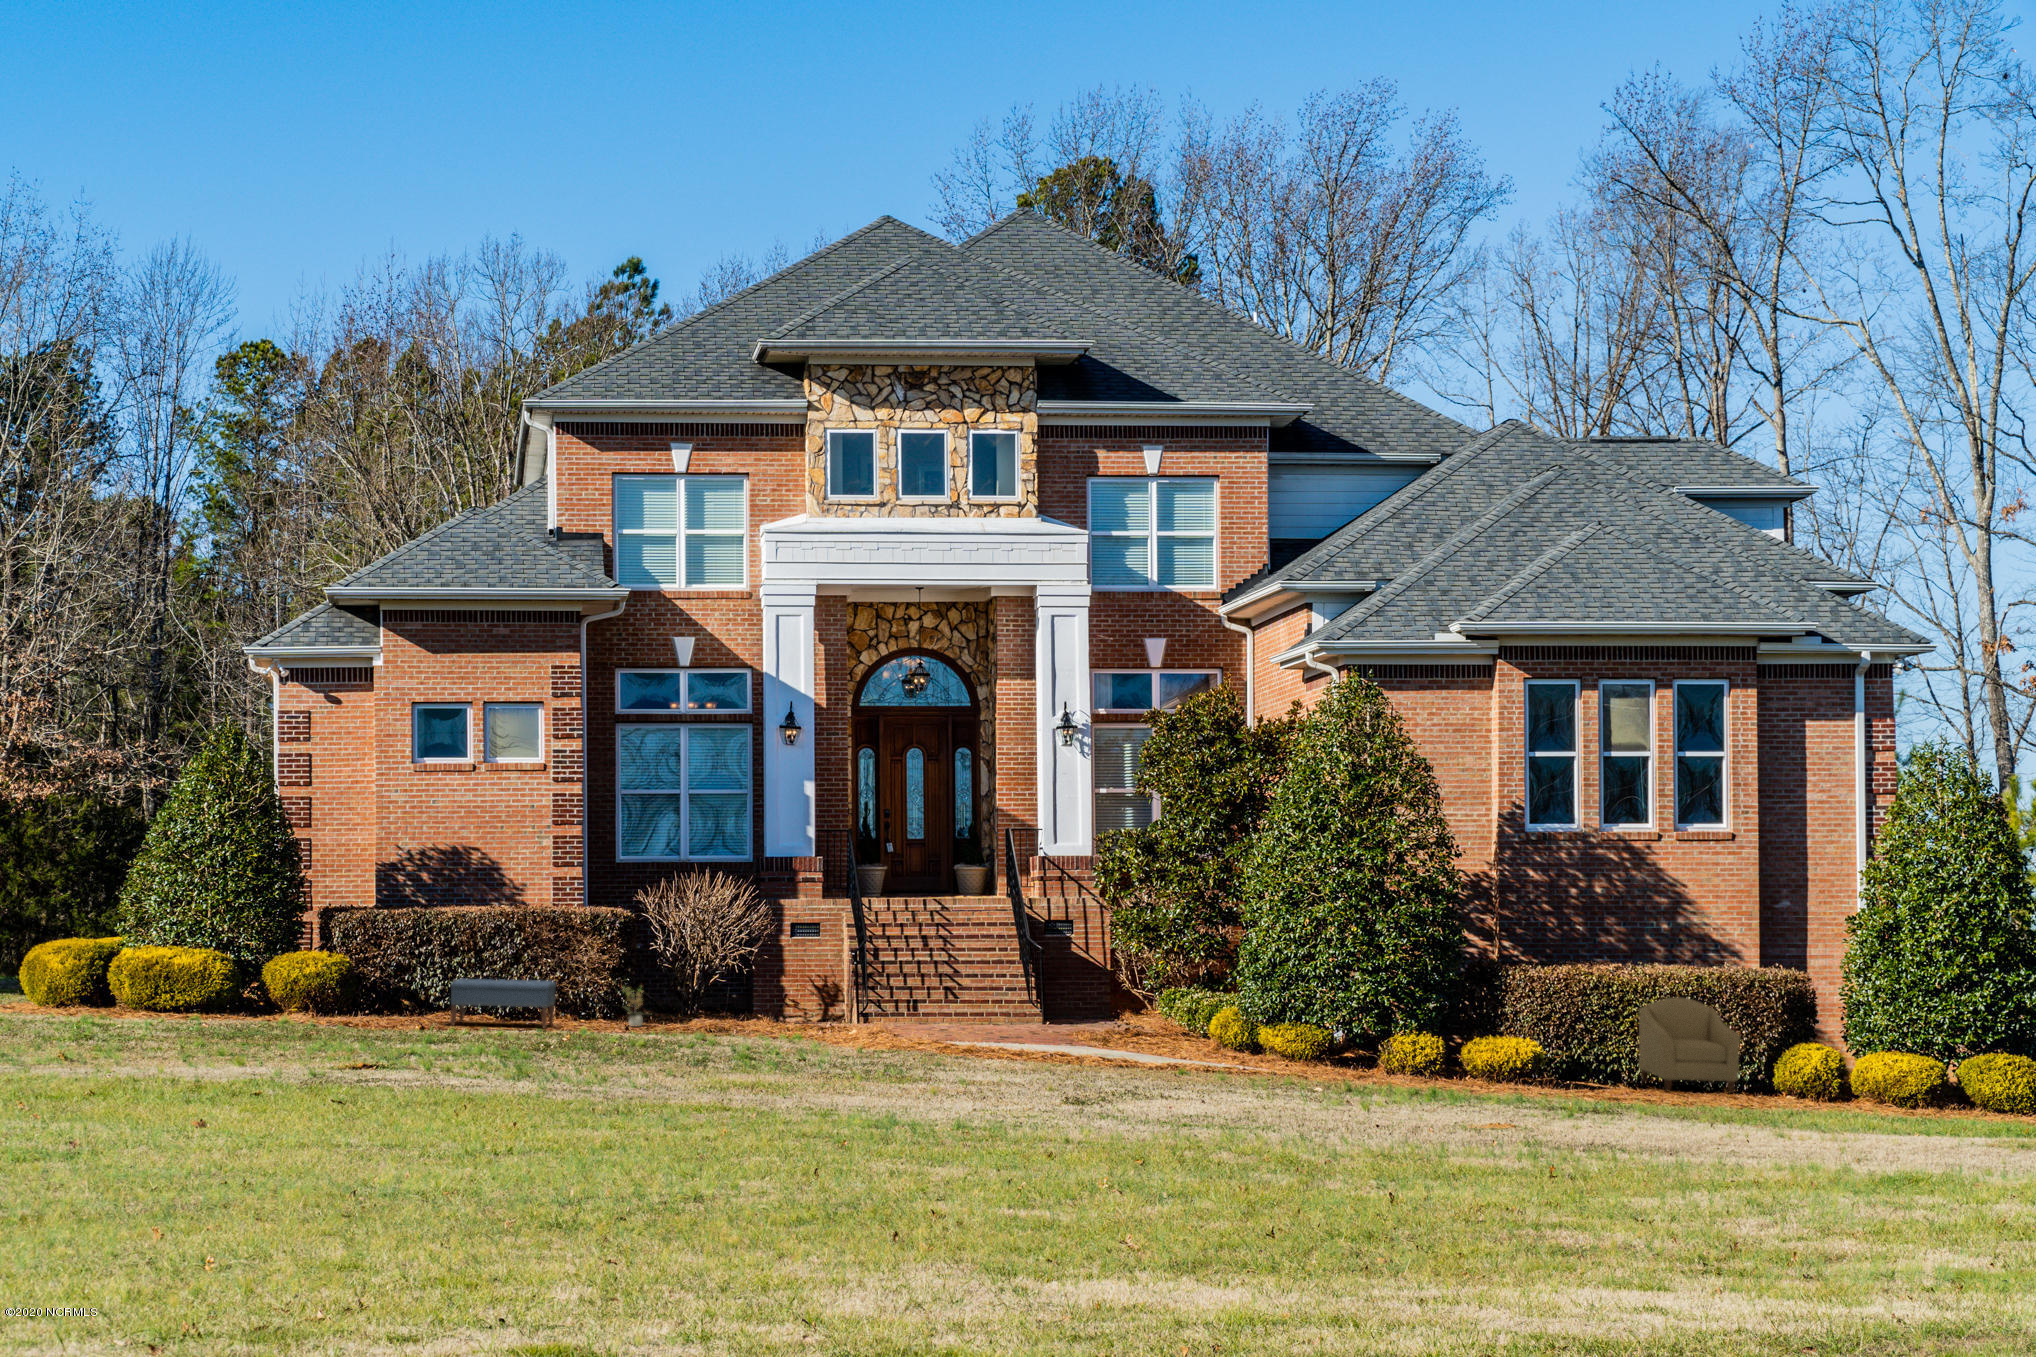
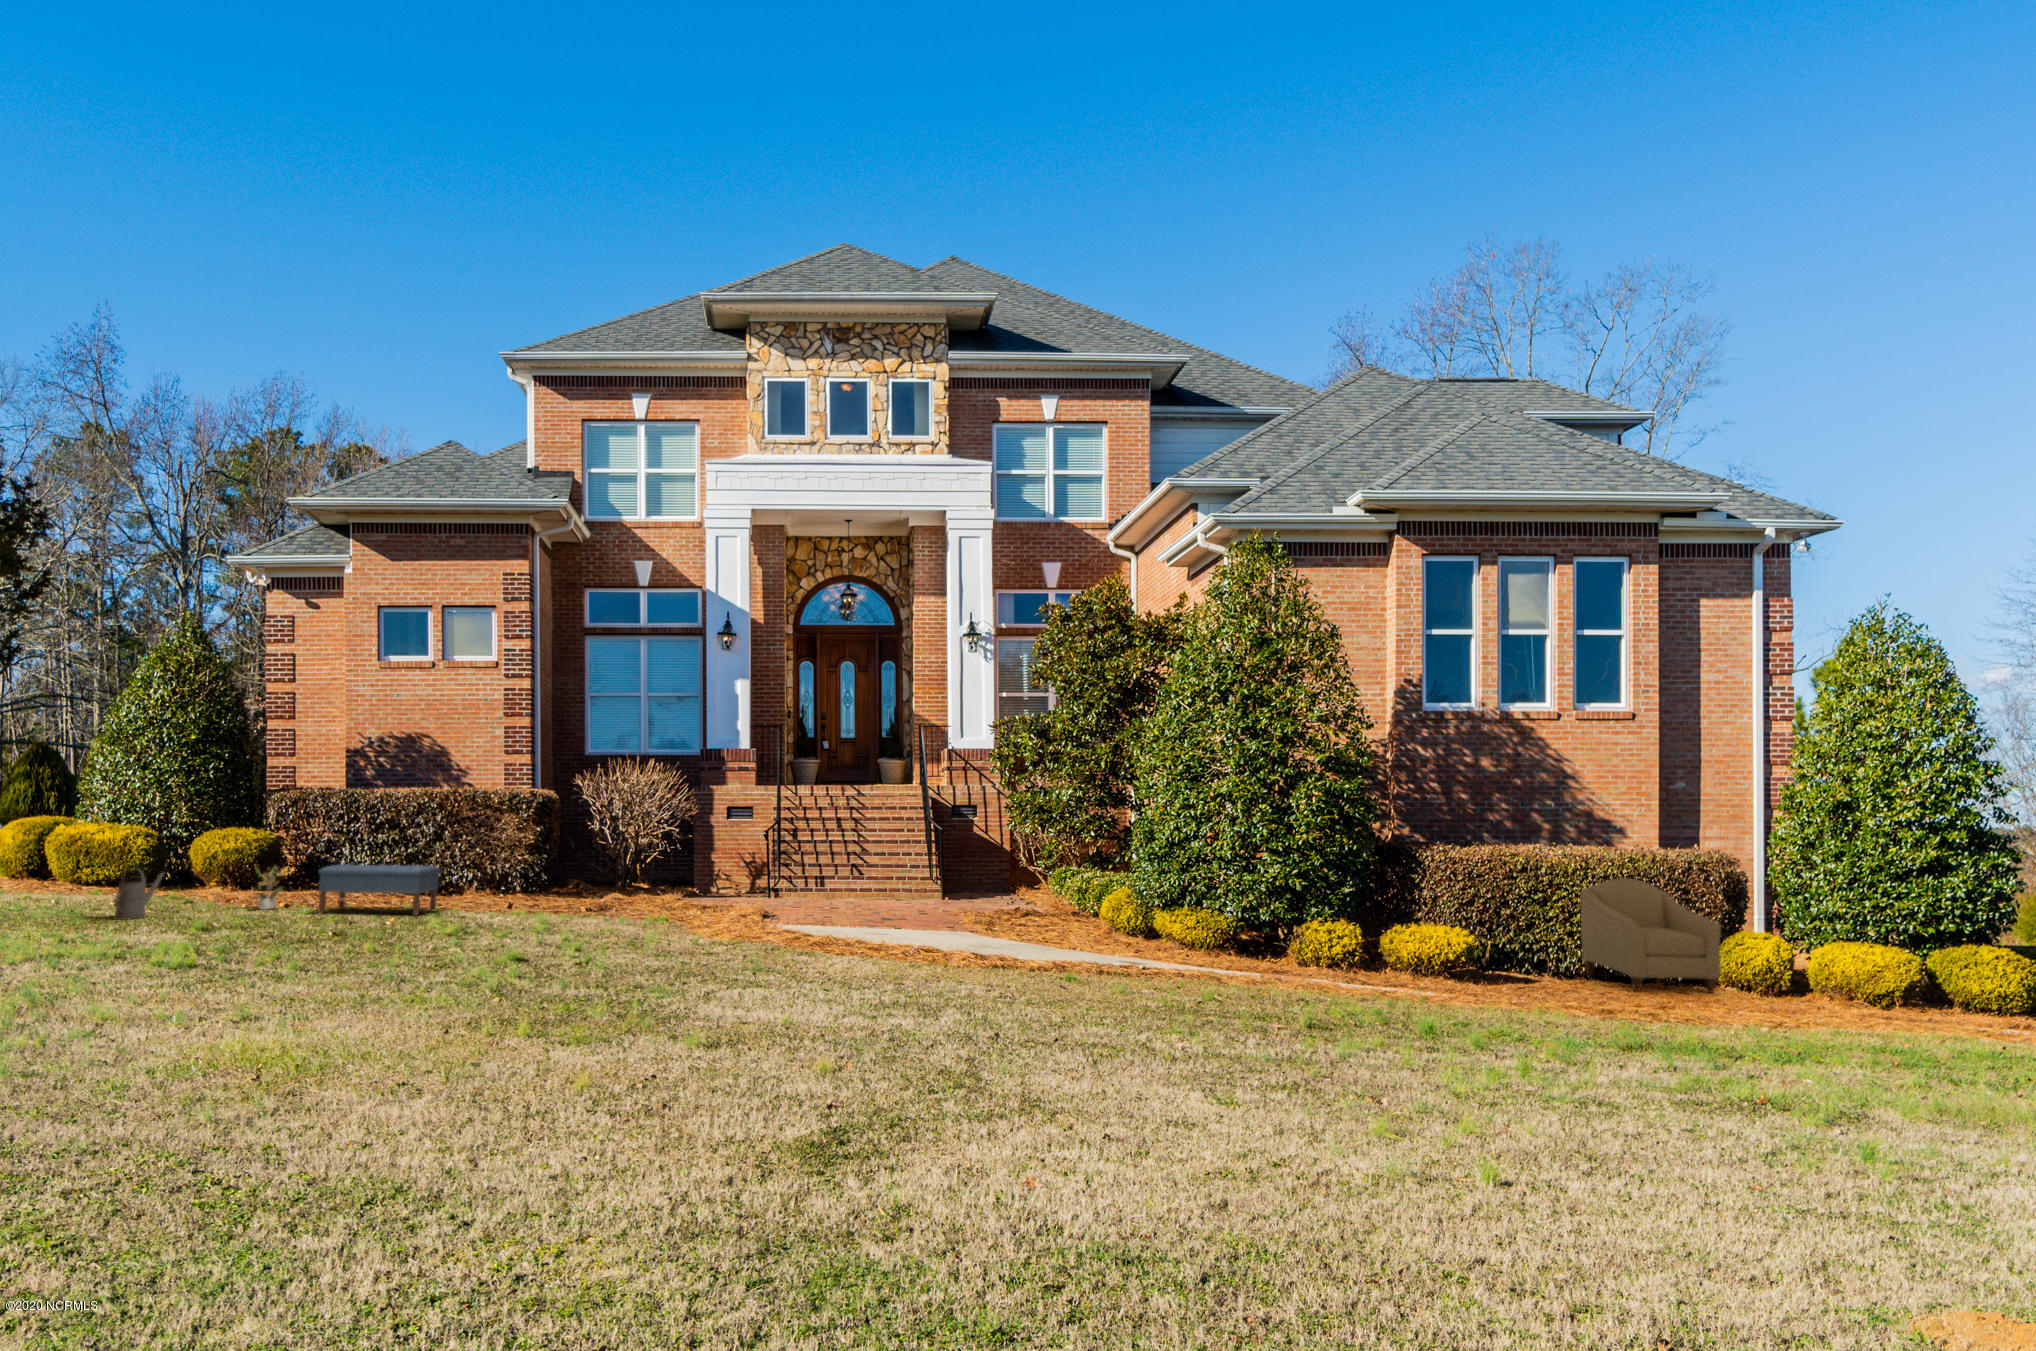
watering can: none [281,979,308,1028] -> present [114,868,164,920]
potted plant: present [622,987,643,1026] -> present [255,867,290,910]

